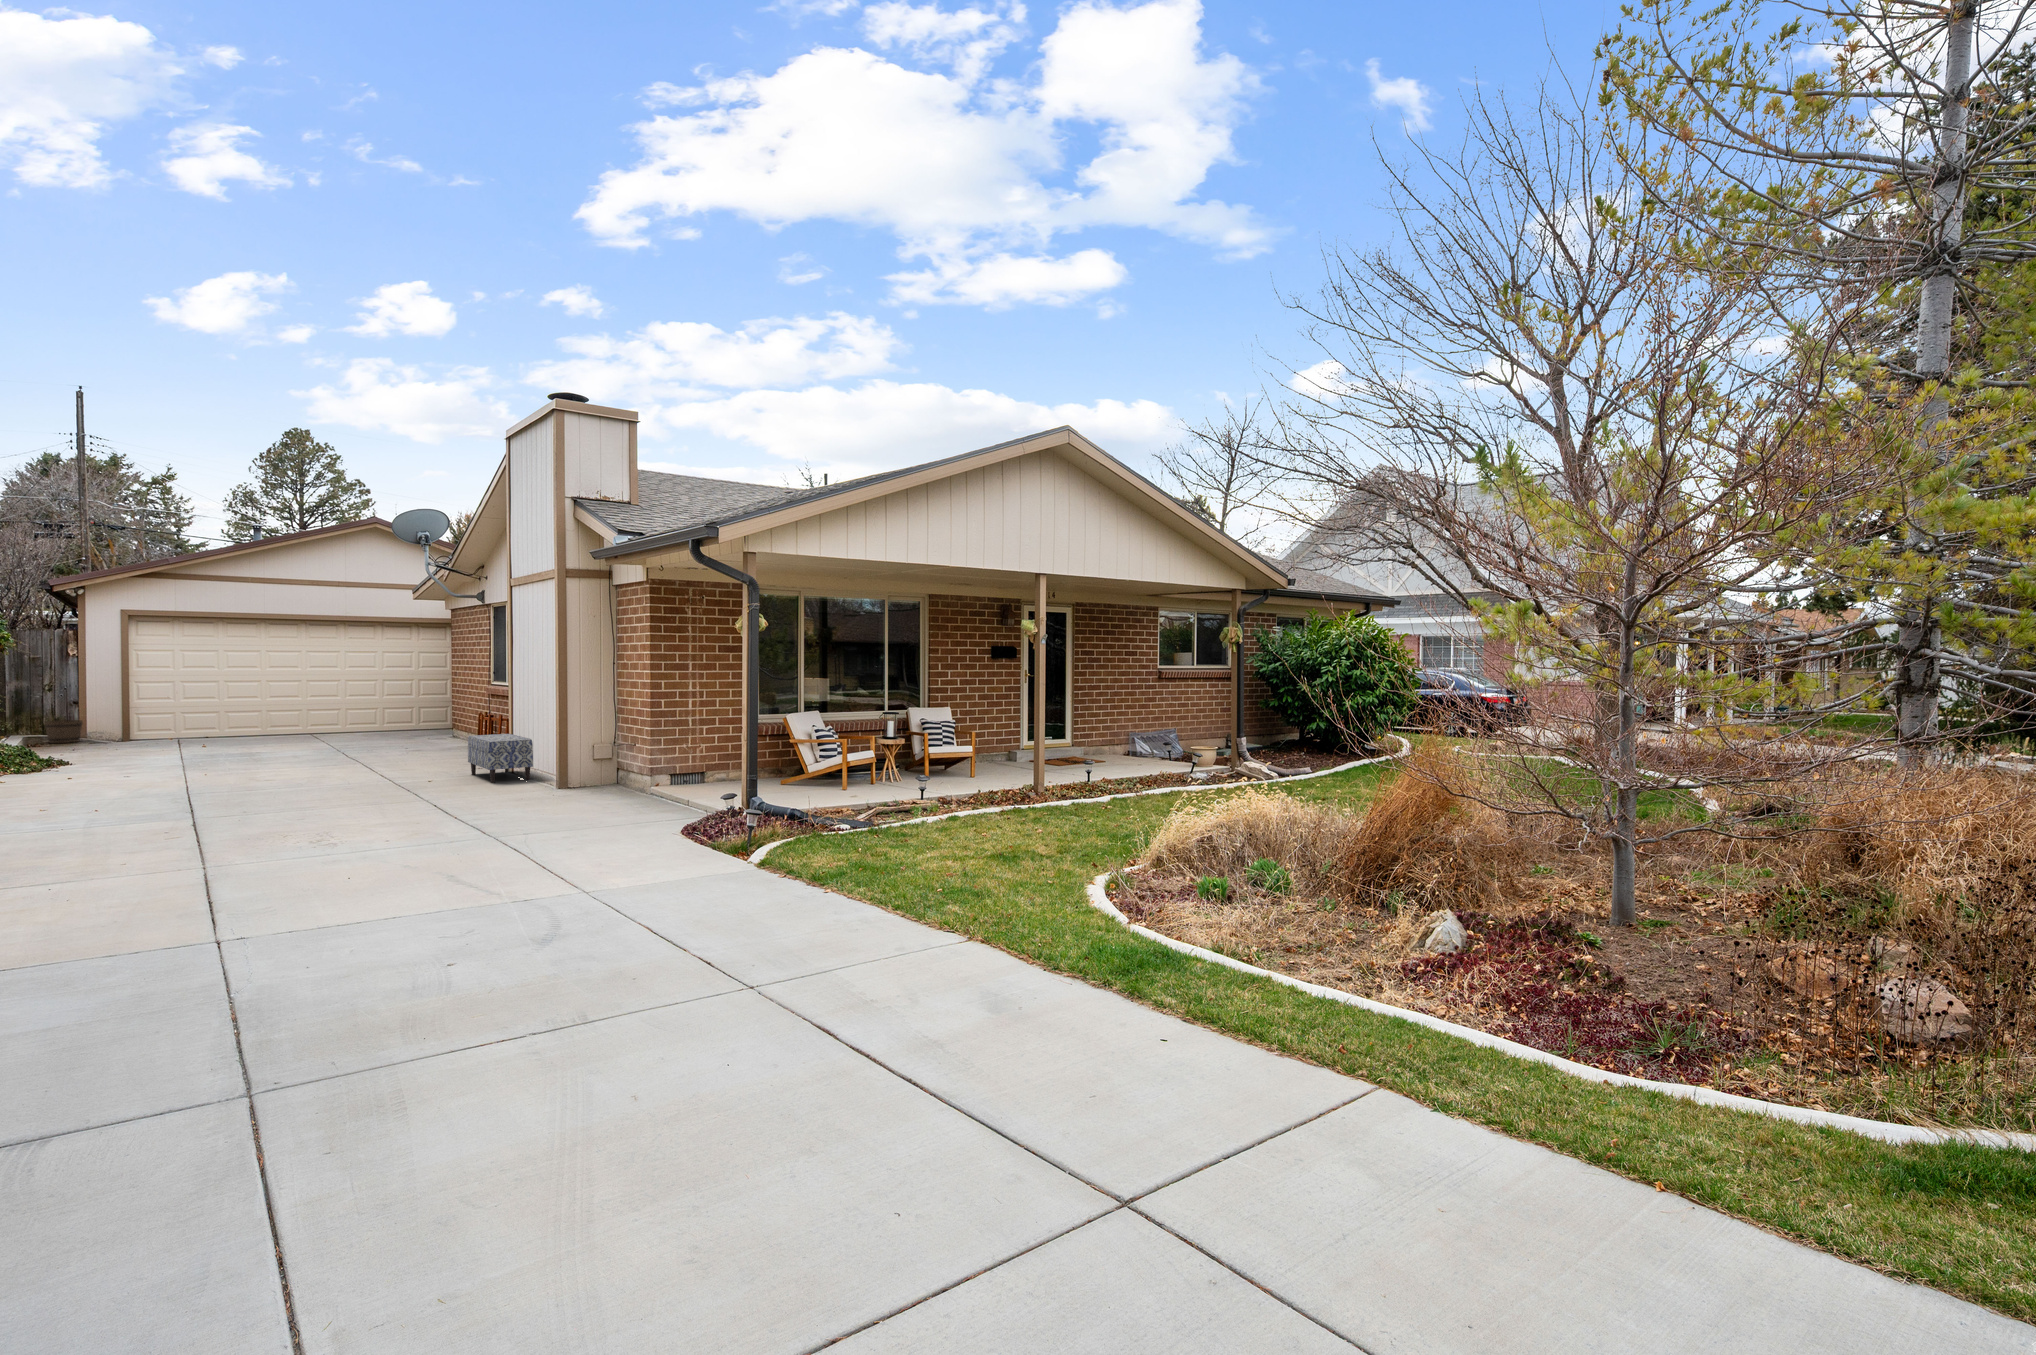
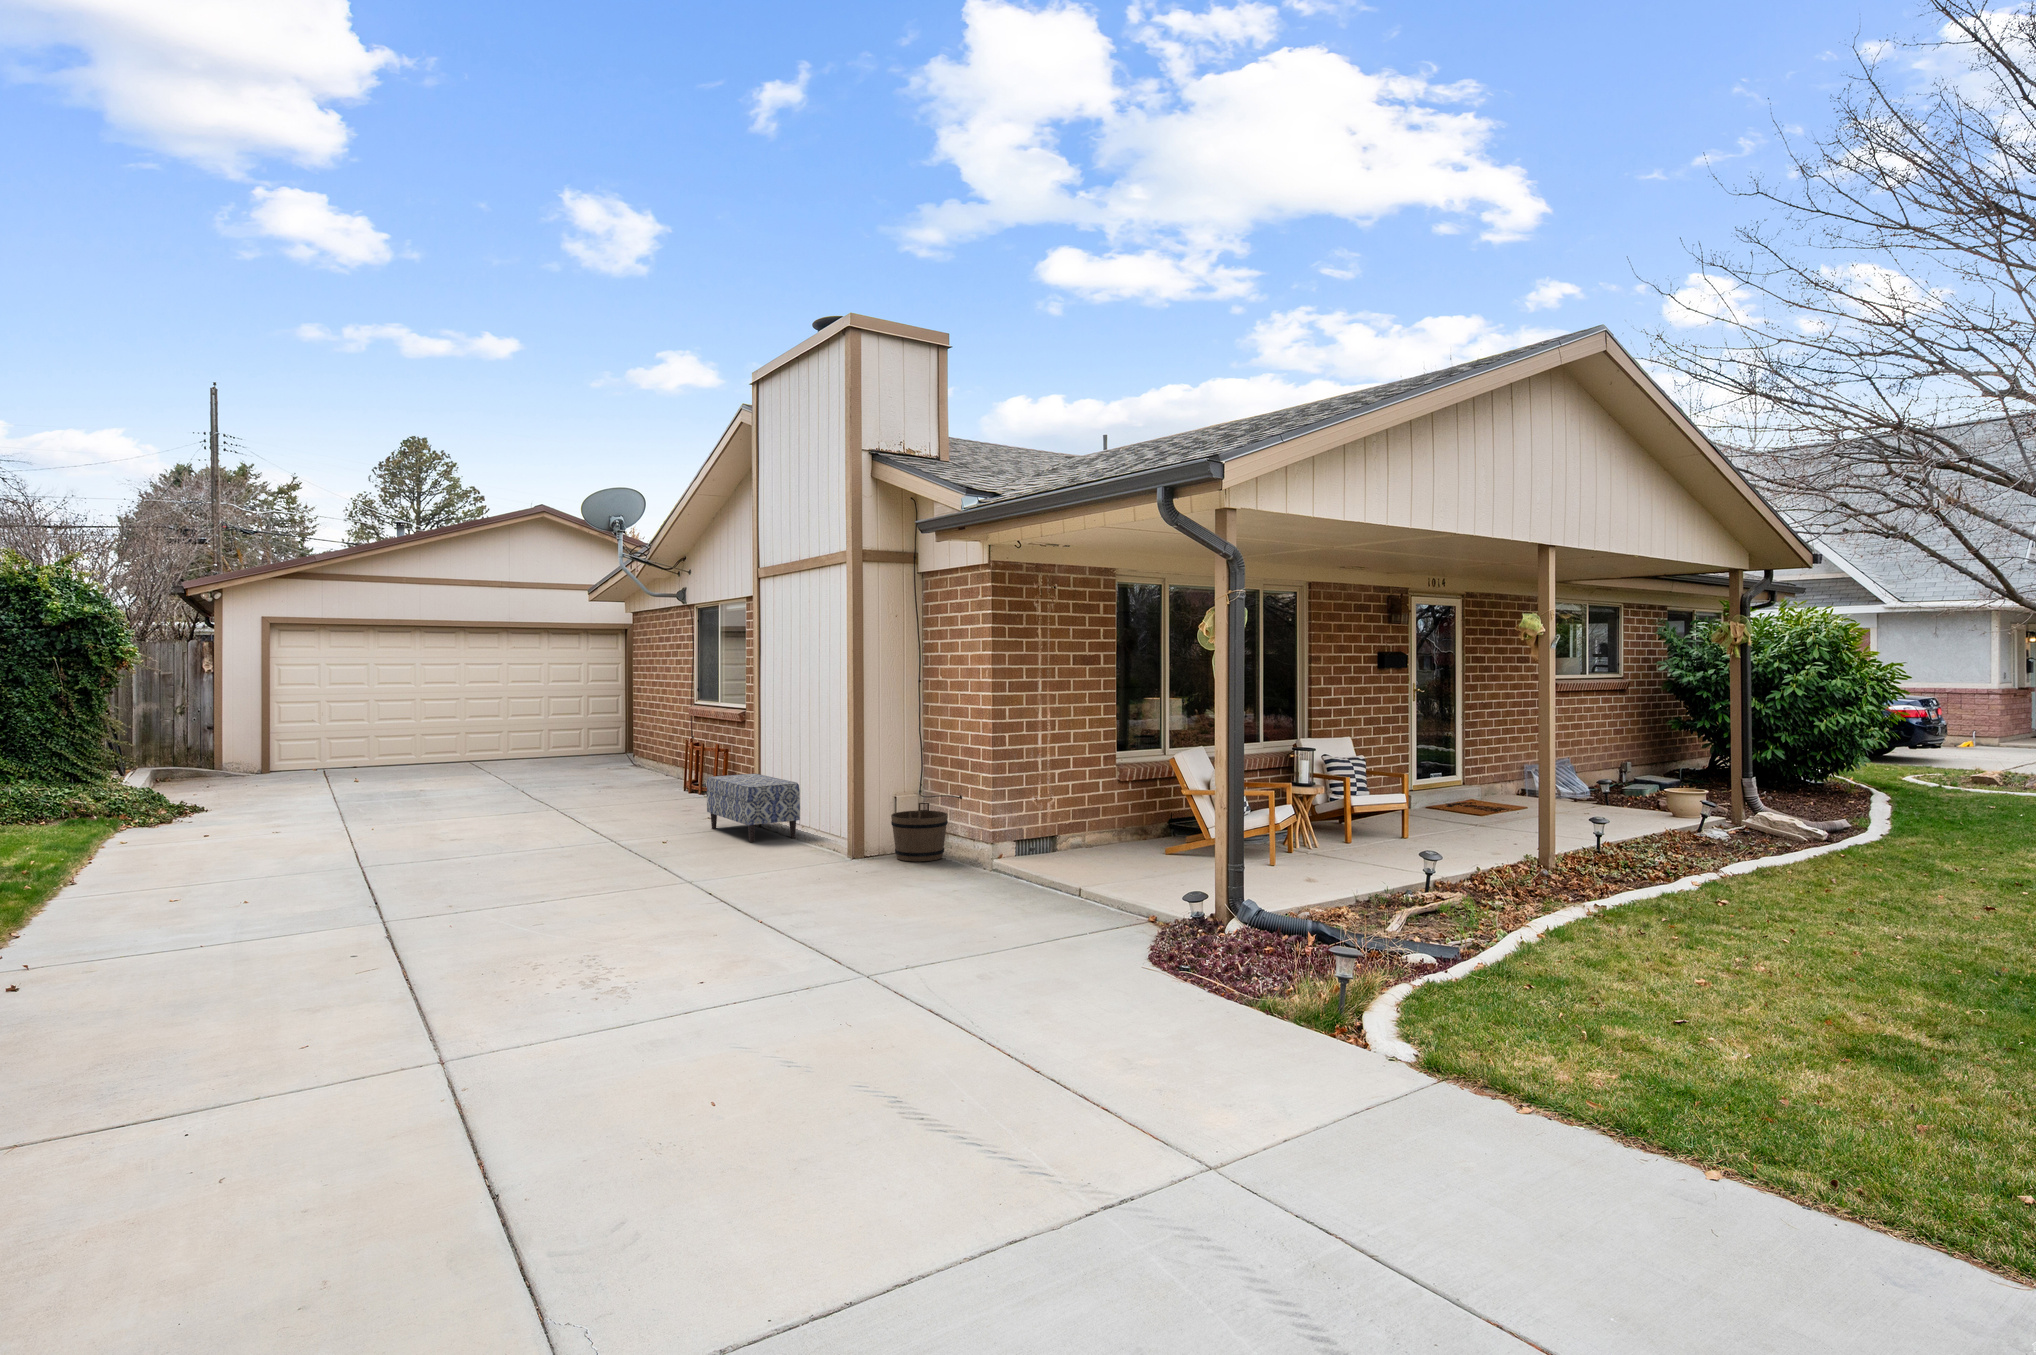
bucket: present [45,718,83,743] -> present [891,803,948,861]

